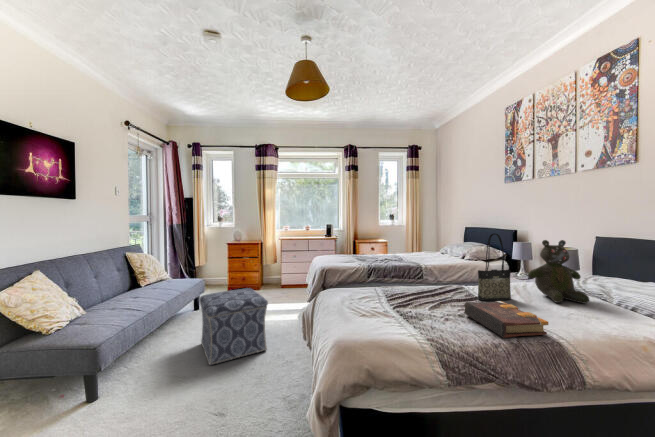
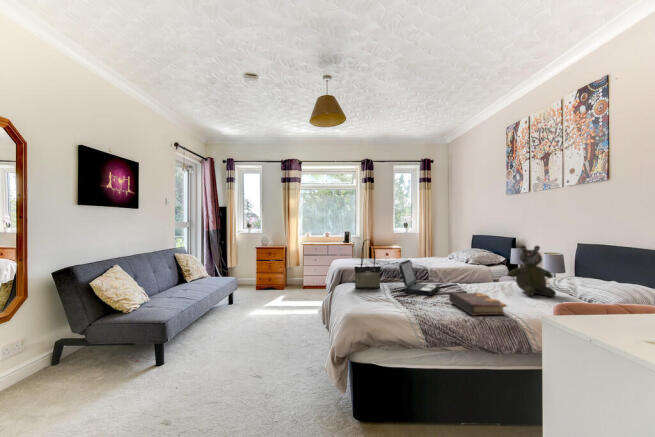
tote bag: present [478,233,511,301] -> present [354,239,381,289]
laptop: none [396,259,445,304] -> present [399,260,439,295]
ottoman: present [200,288,268,365] -> none [237,285,294,346]

